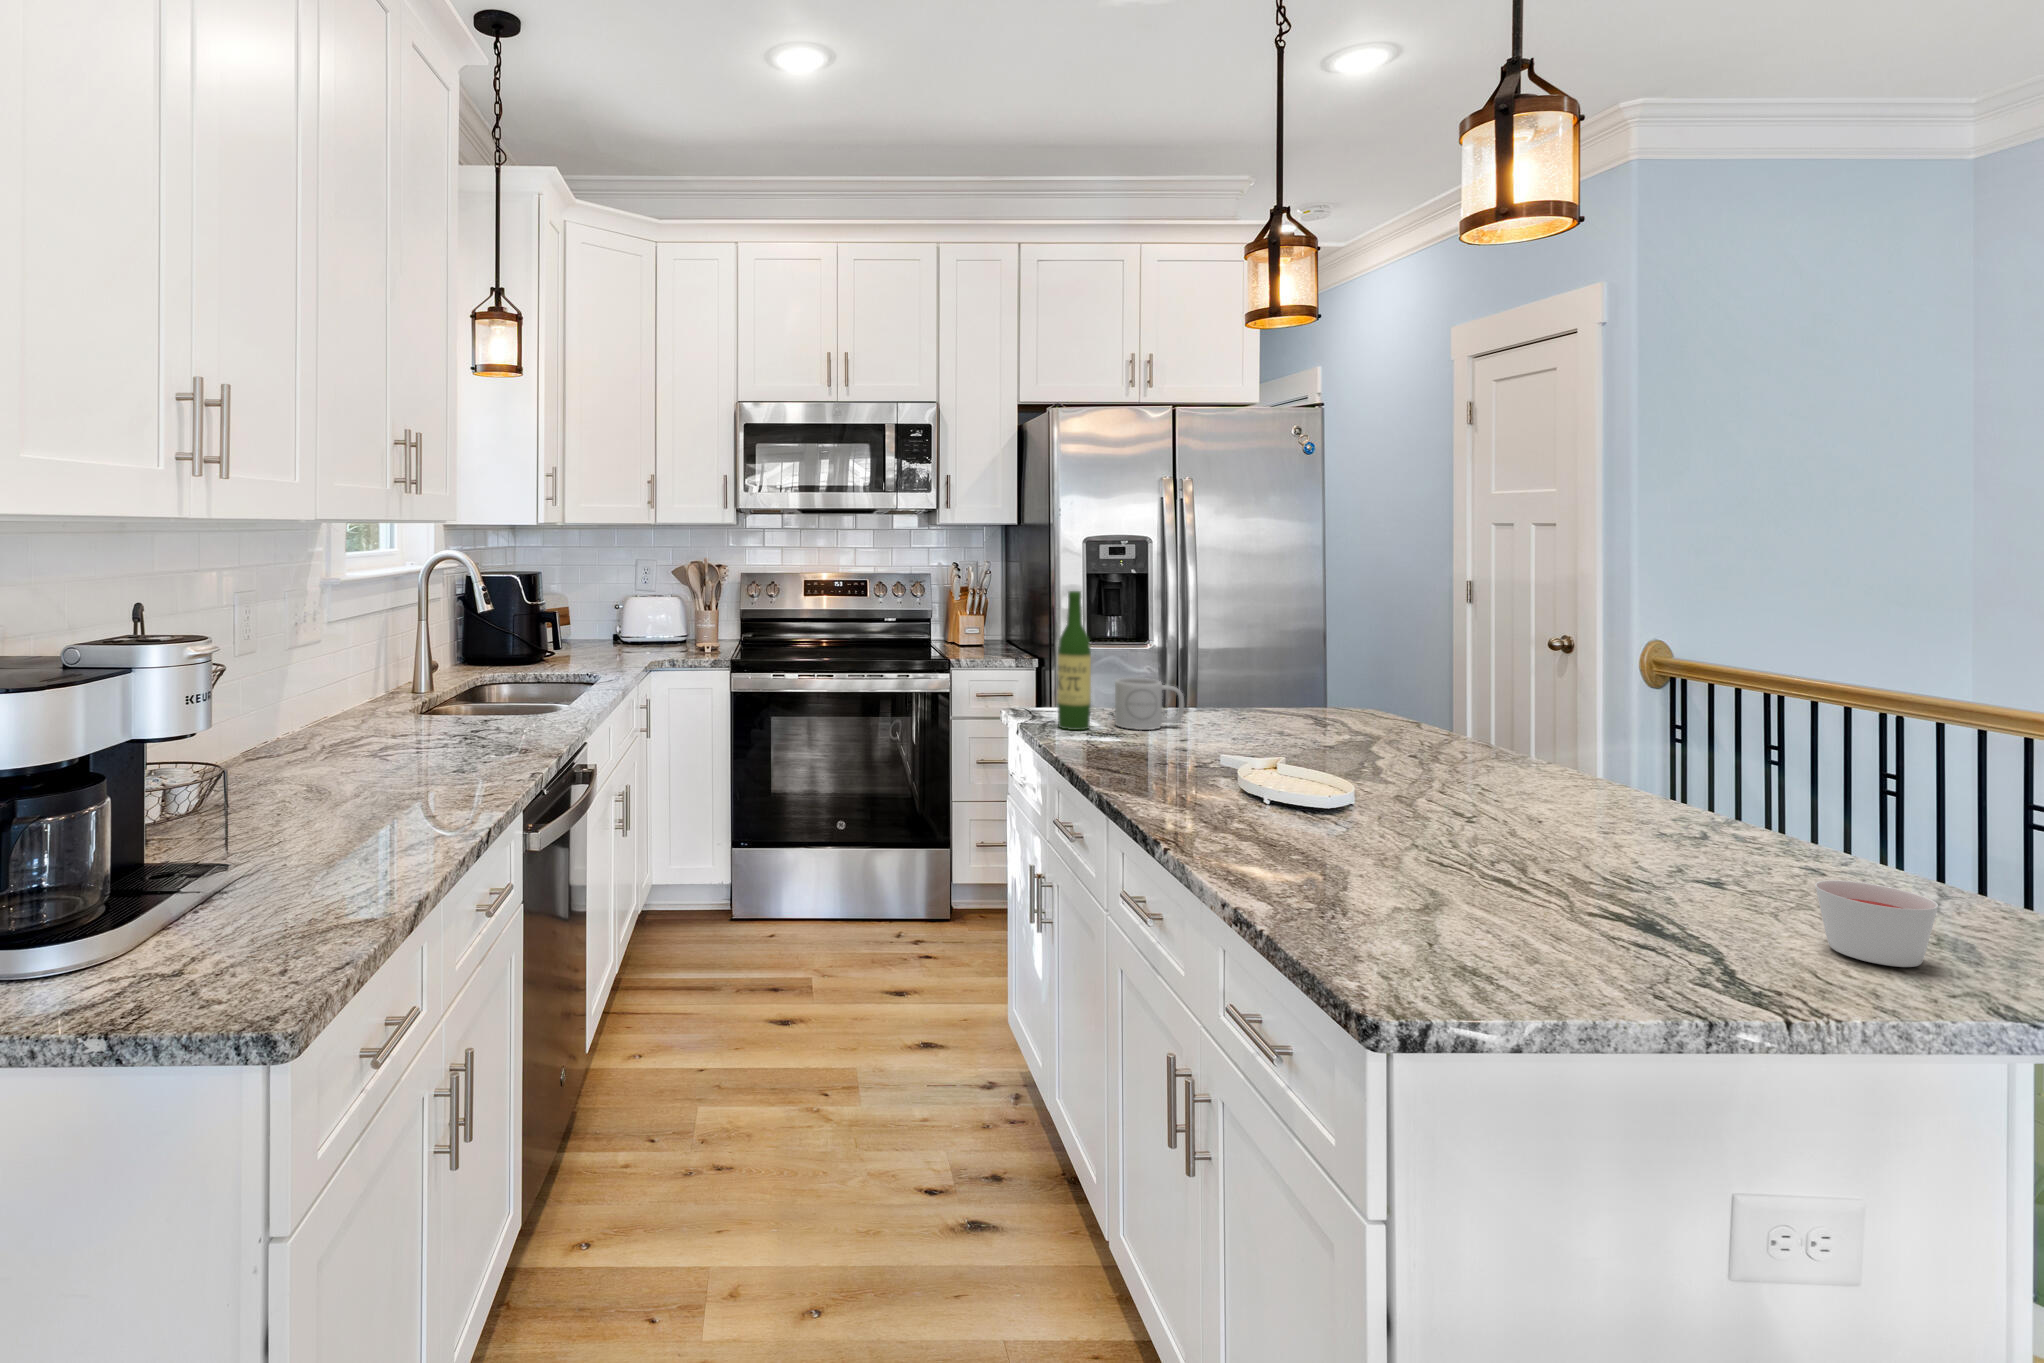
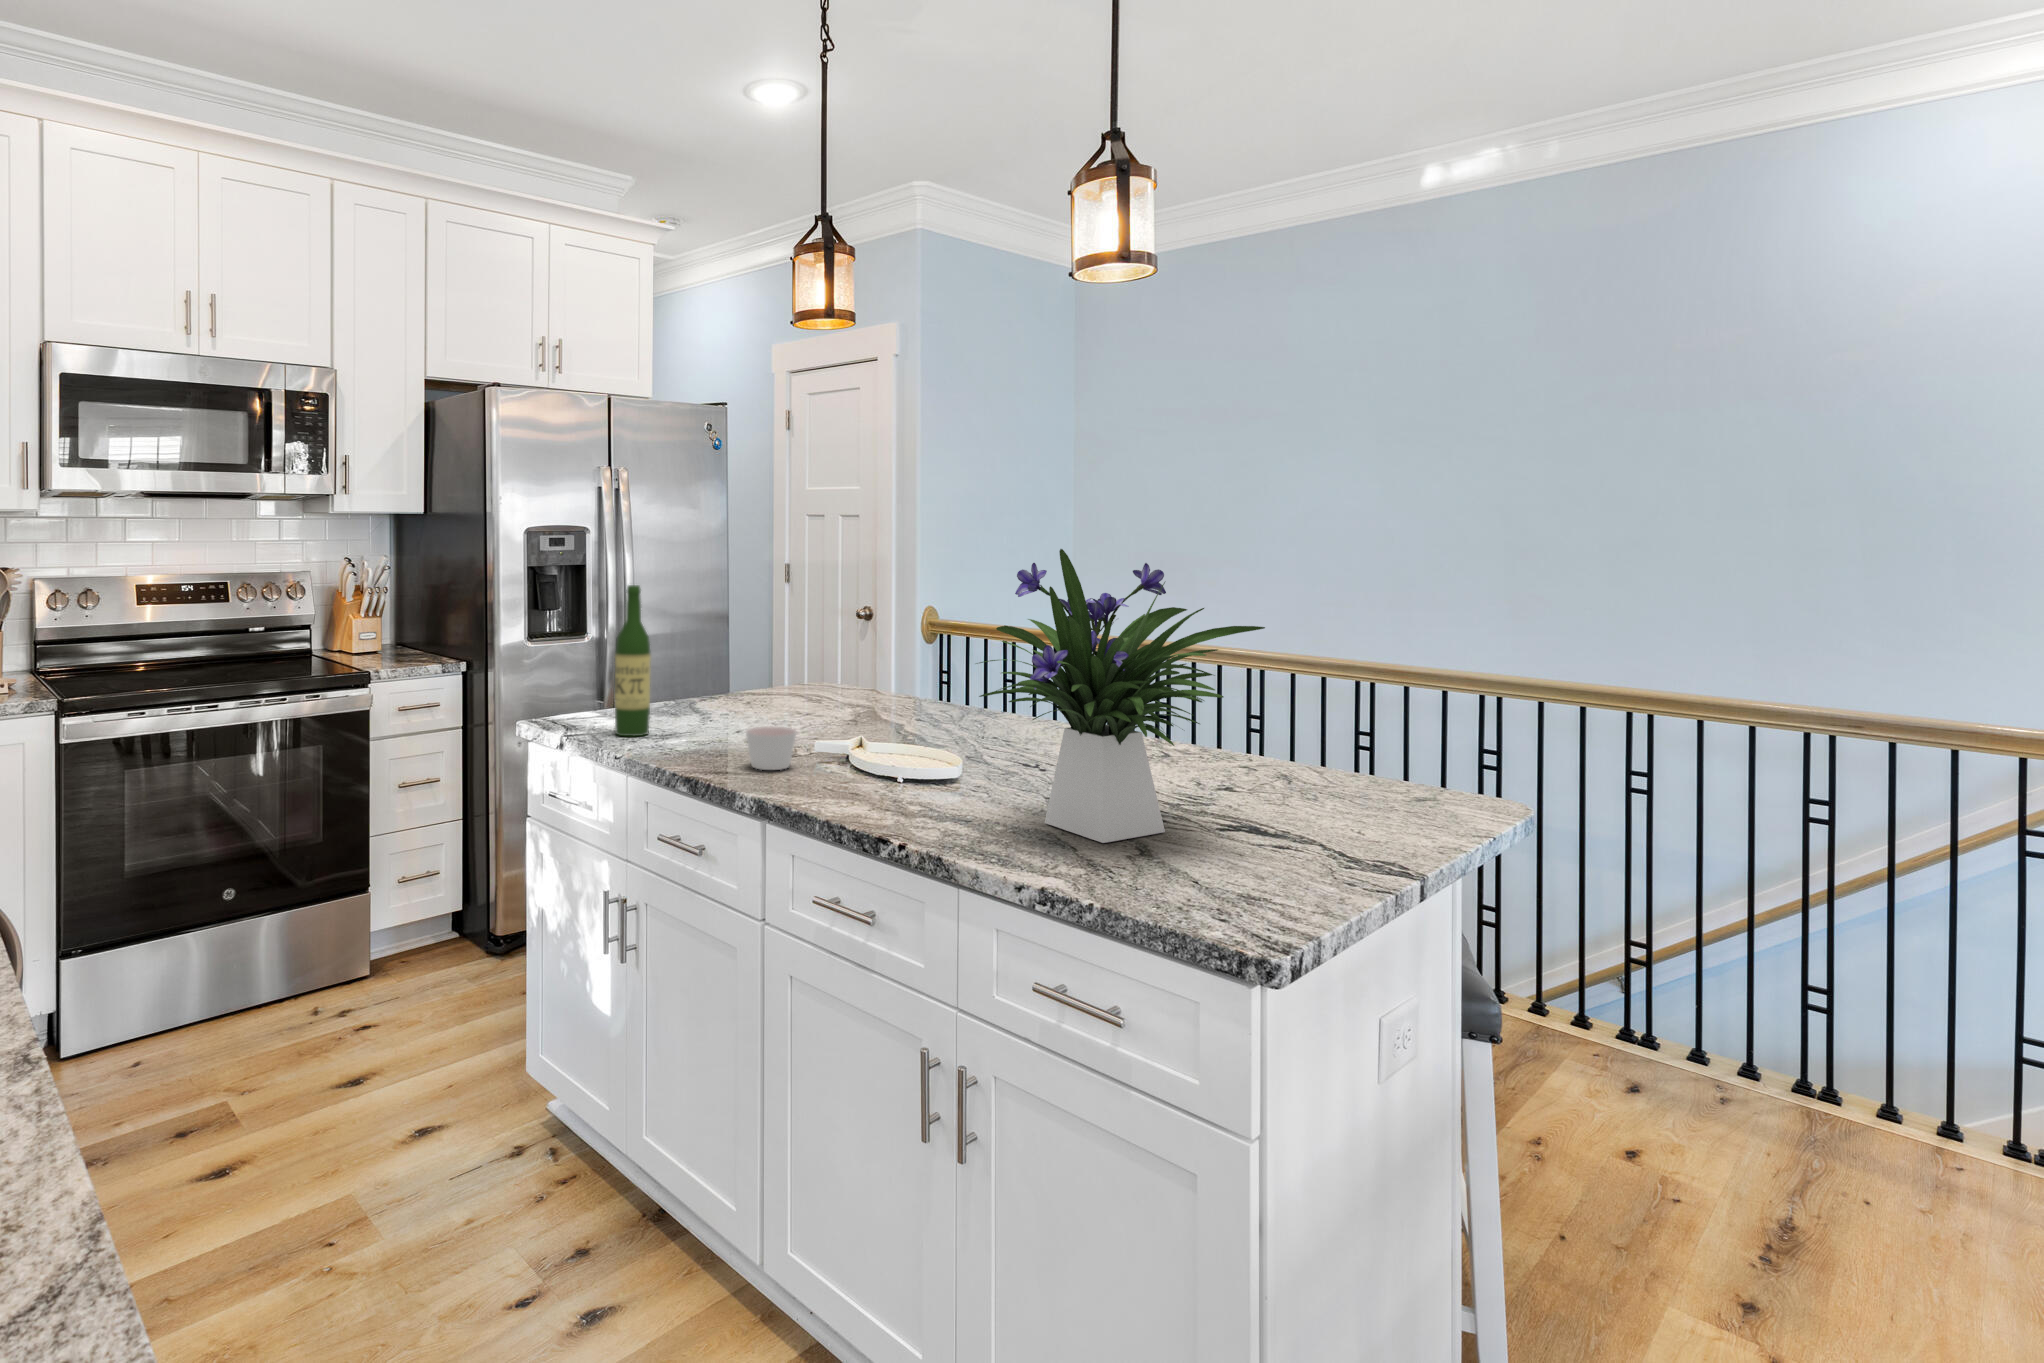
flower arrangement: none [1245,561,1582,894] -> present [976,549,1265,843]
mug: present [1115,678,1184,730] -> none [664,674,730,728]
candle: present [1815,880,1938,967] -> present [745,726,796,770]

